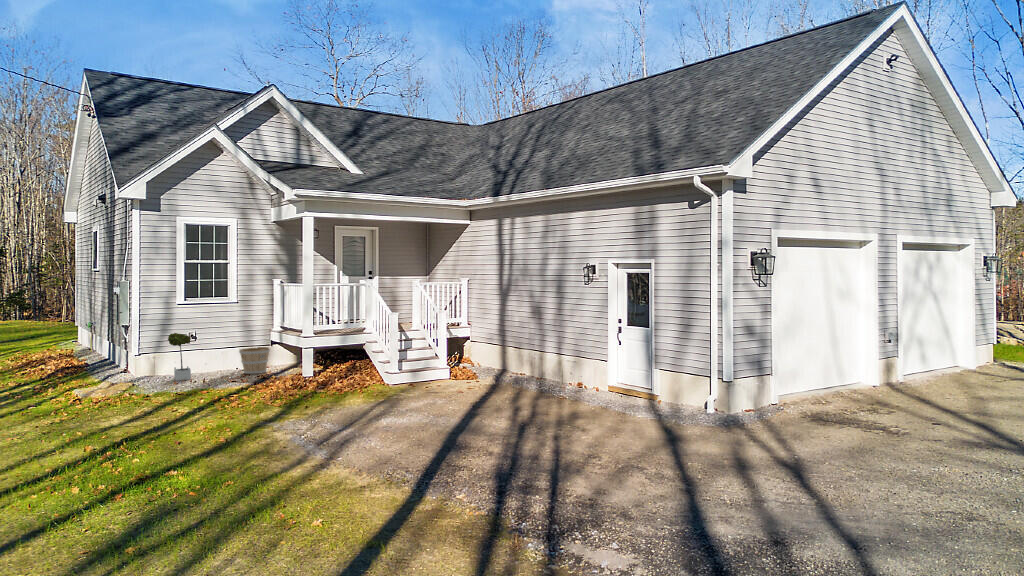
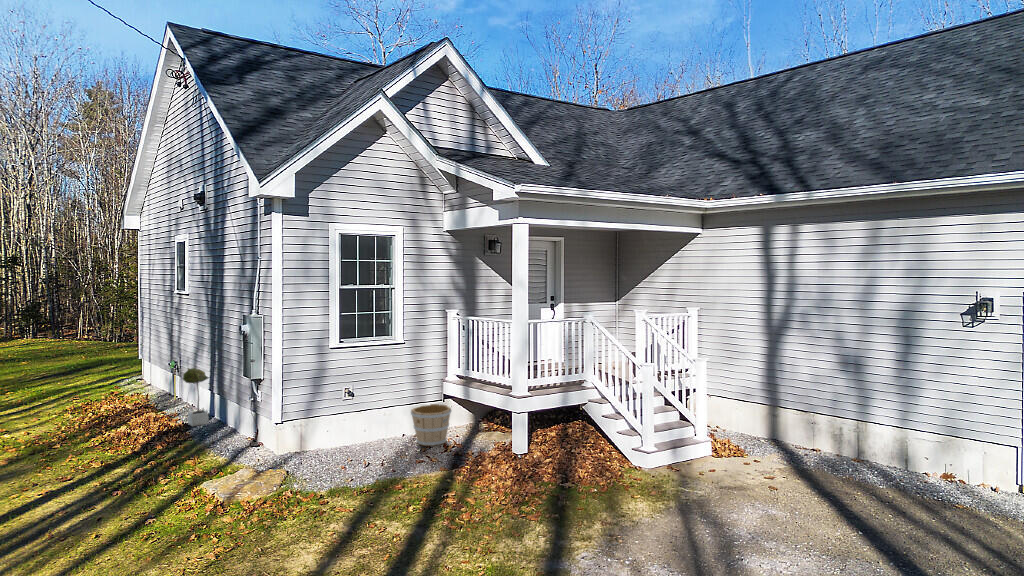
potted tree: present [168,333,191,381] -> present [183,368,208,426]

